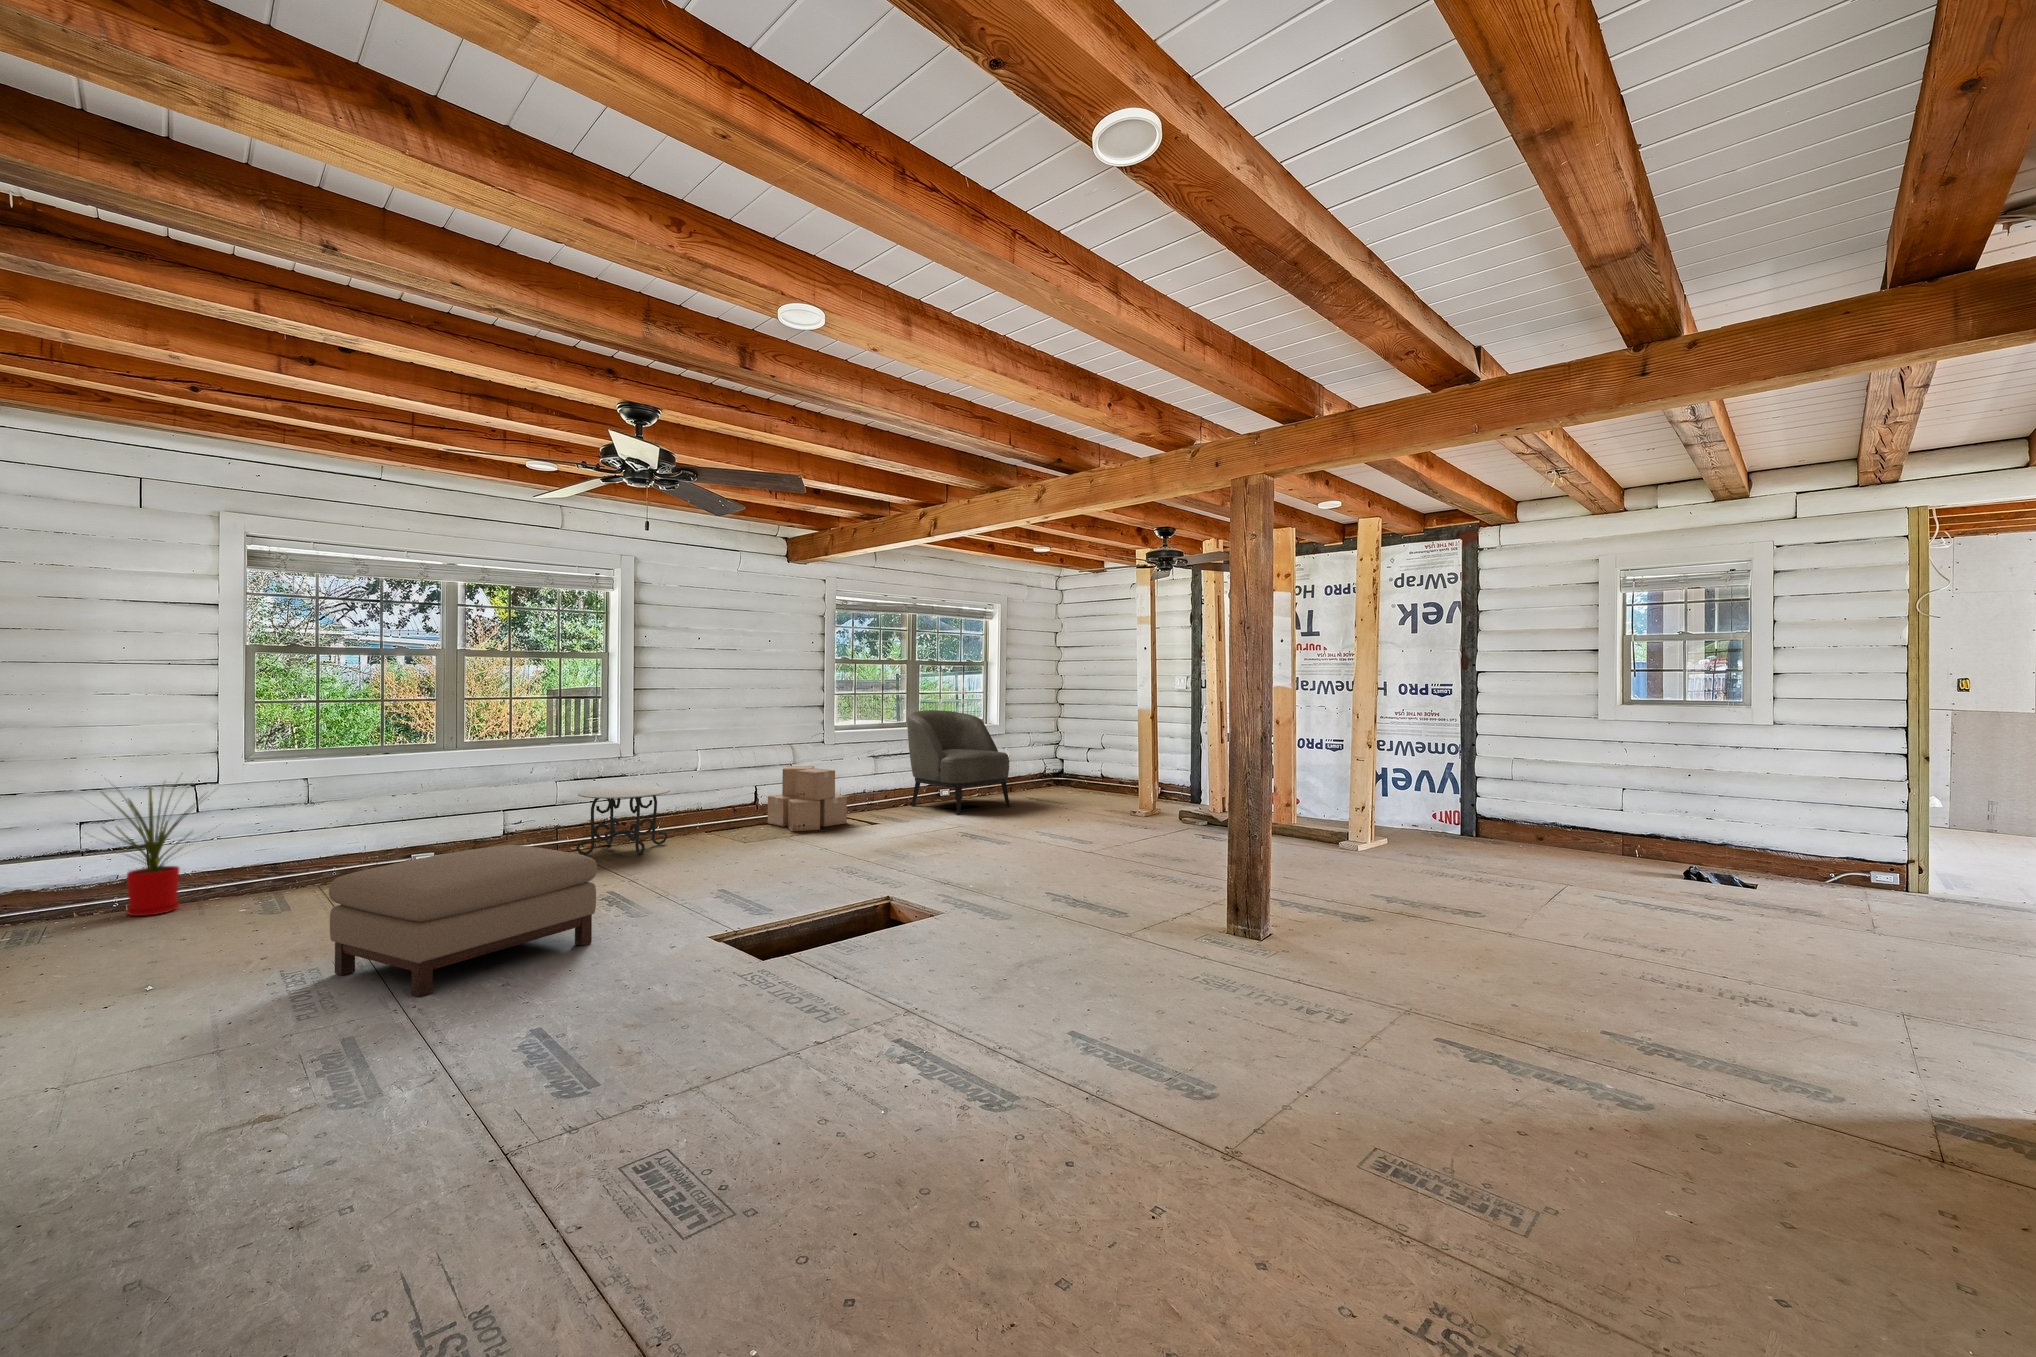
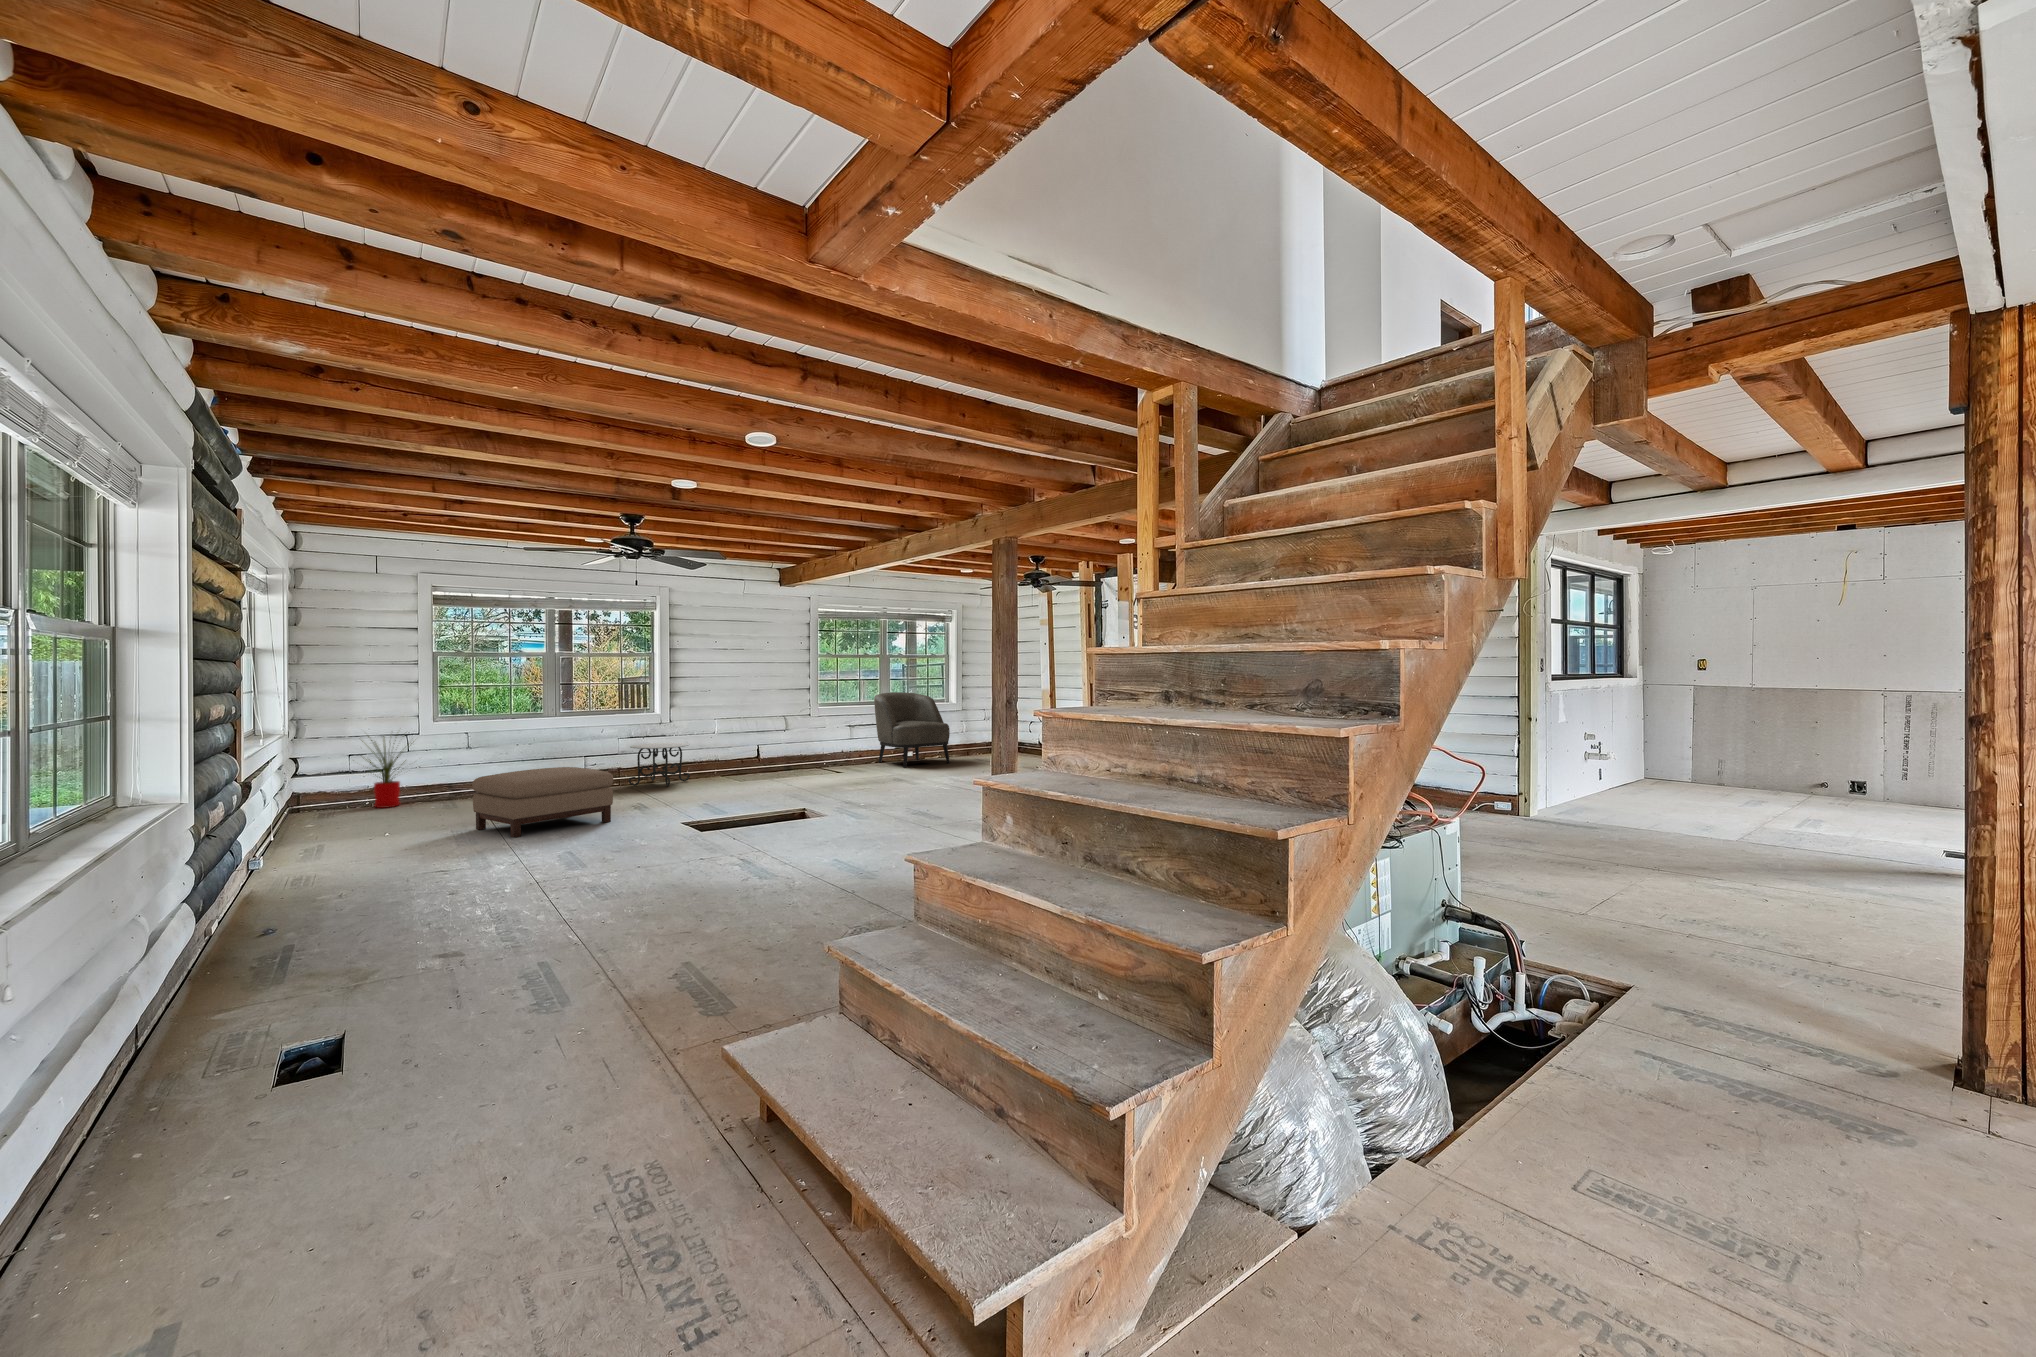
cardboard box: present [768,766,847,831] -> none [766,732,820,776]

